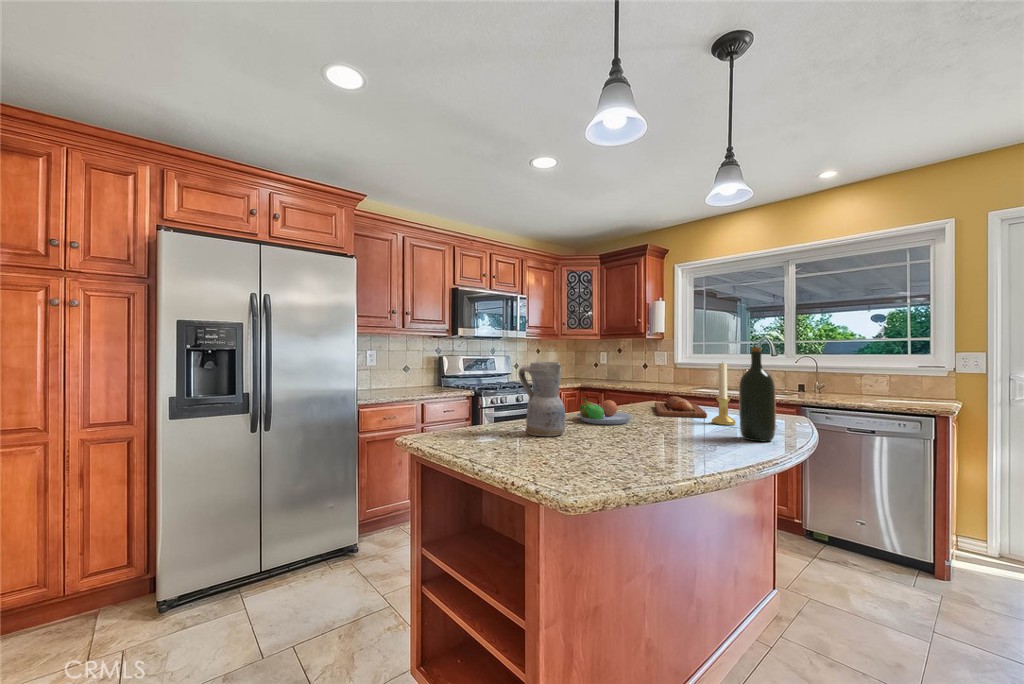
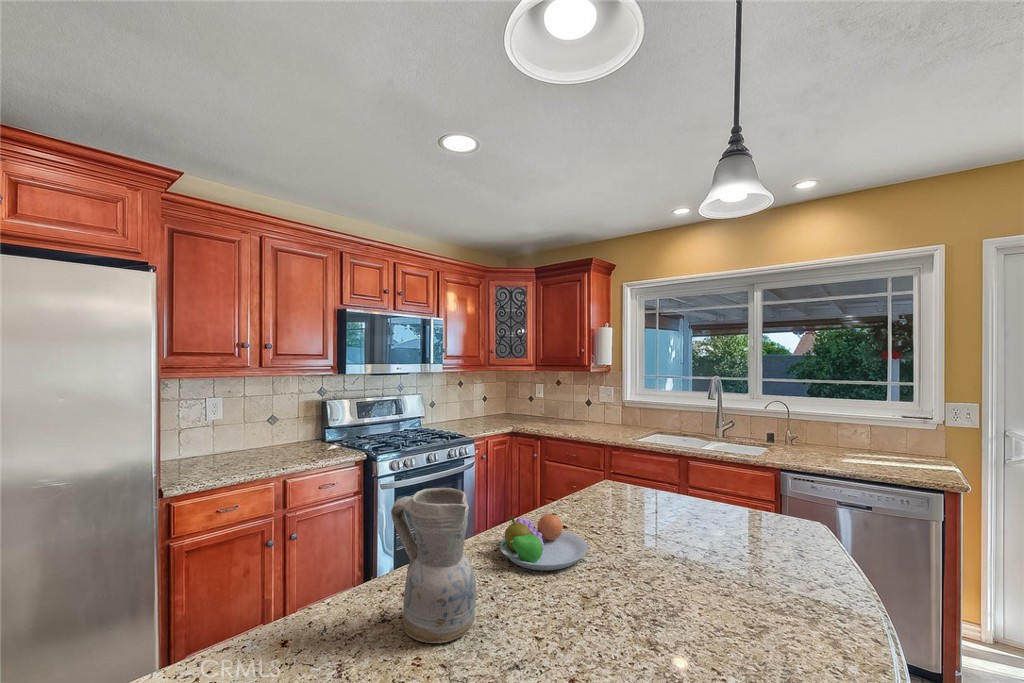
wine bottle: present [739,347,776,442] -> none [765,464,828,632]
candle holder: present [712,363,735,425] -> none [703,457,739,559]
bread loaf: present [655,396,707,418] -> none [611,484,691,532]

